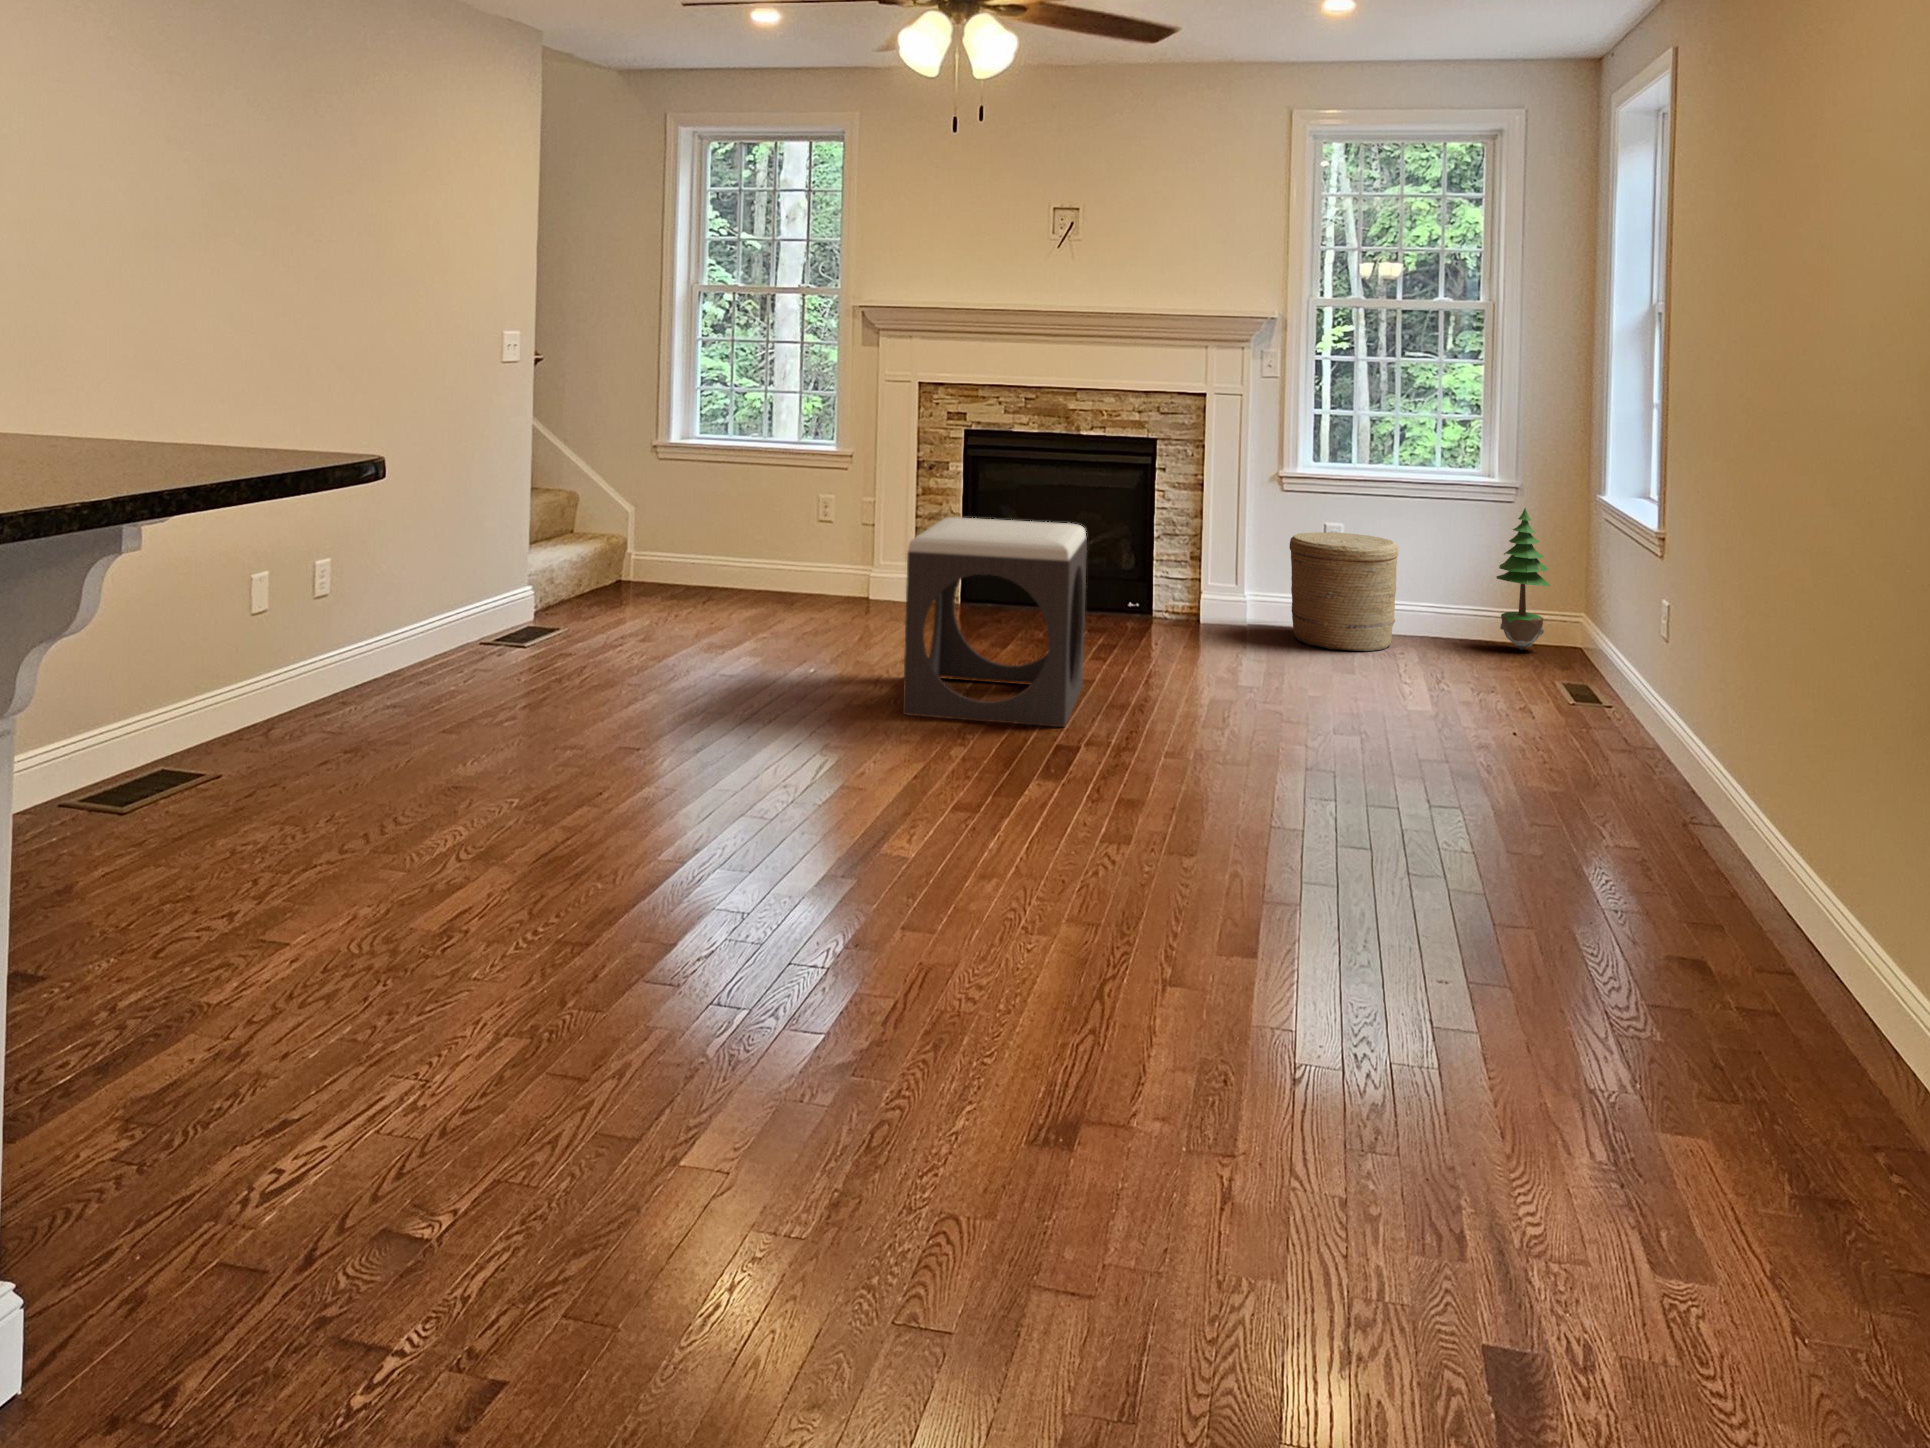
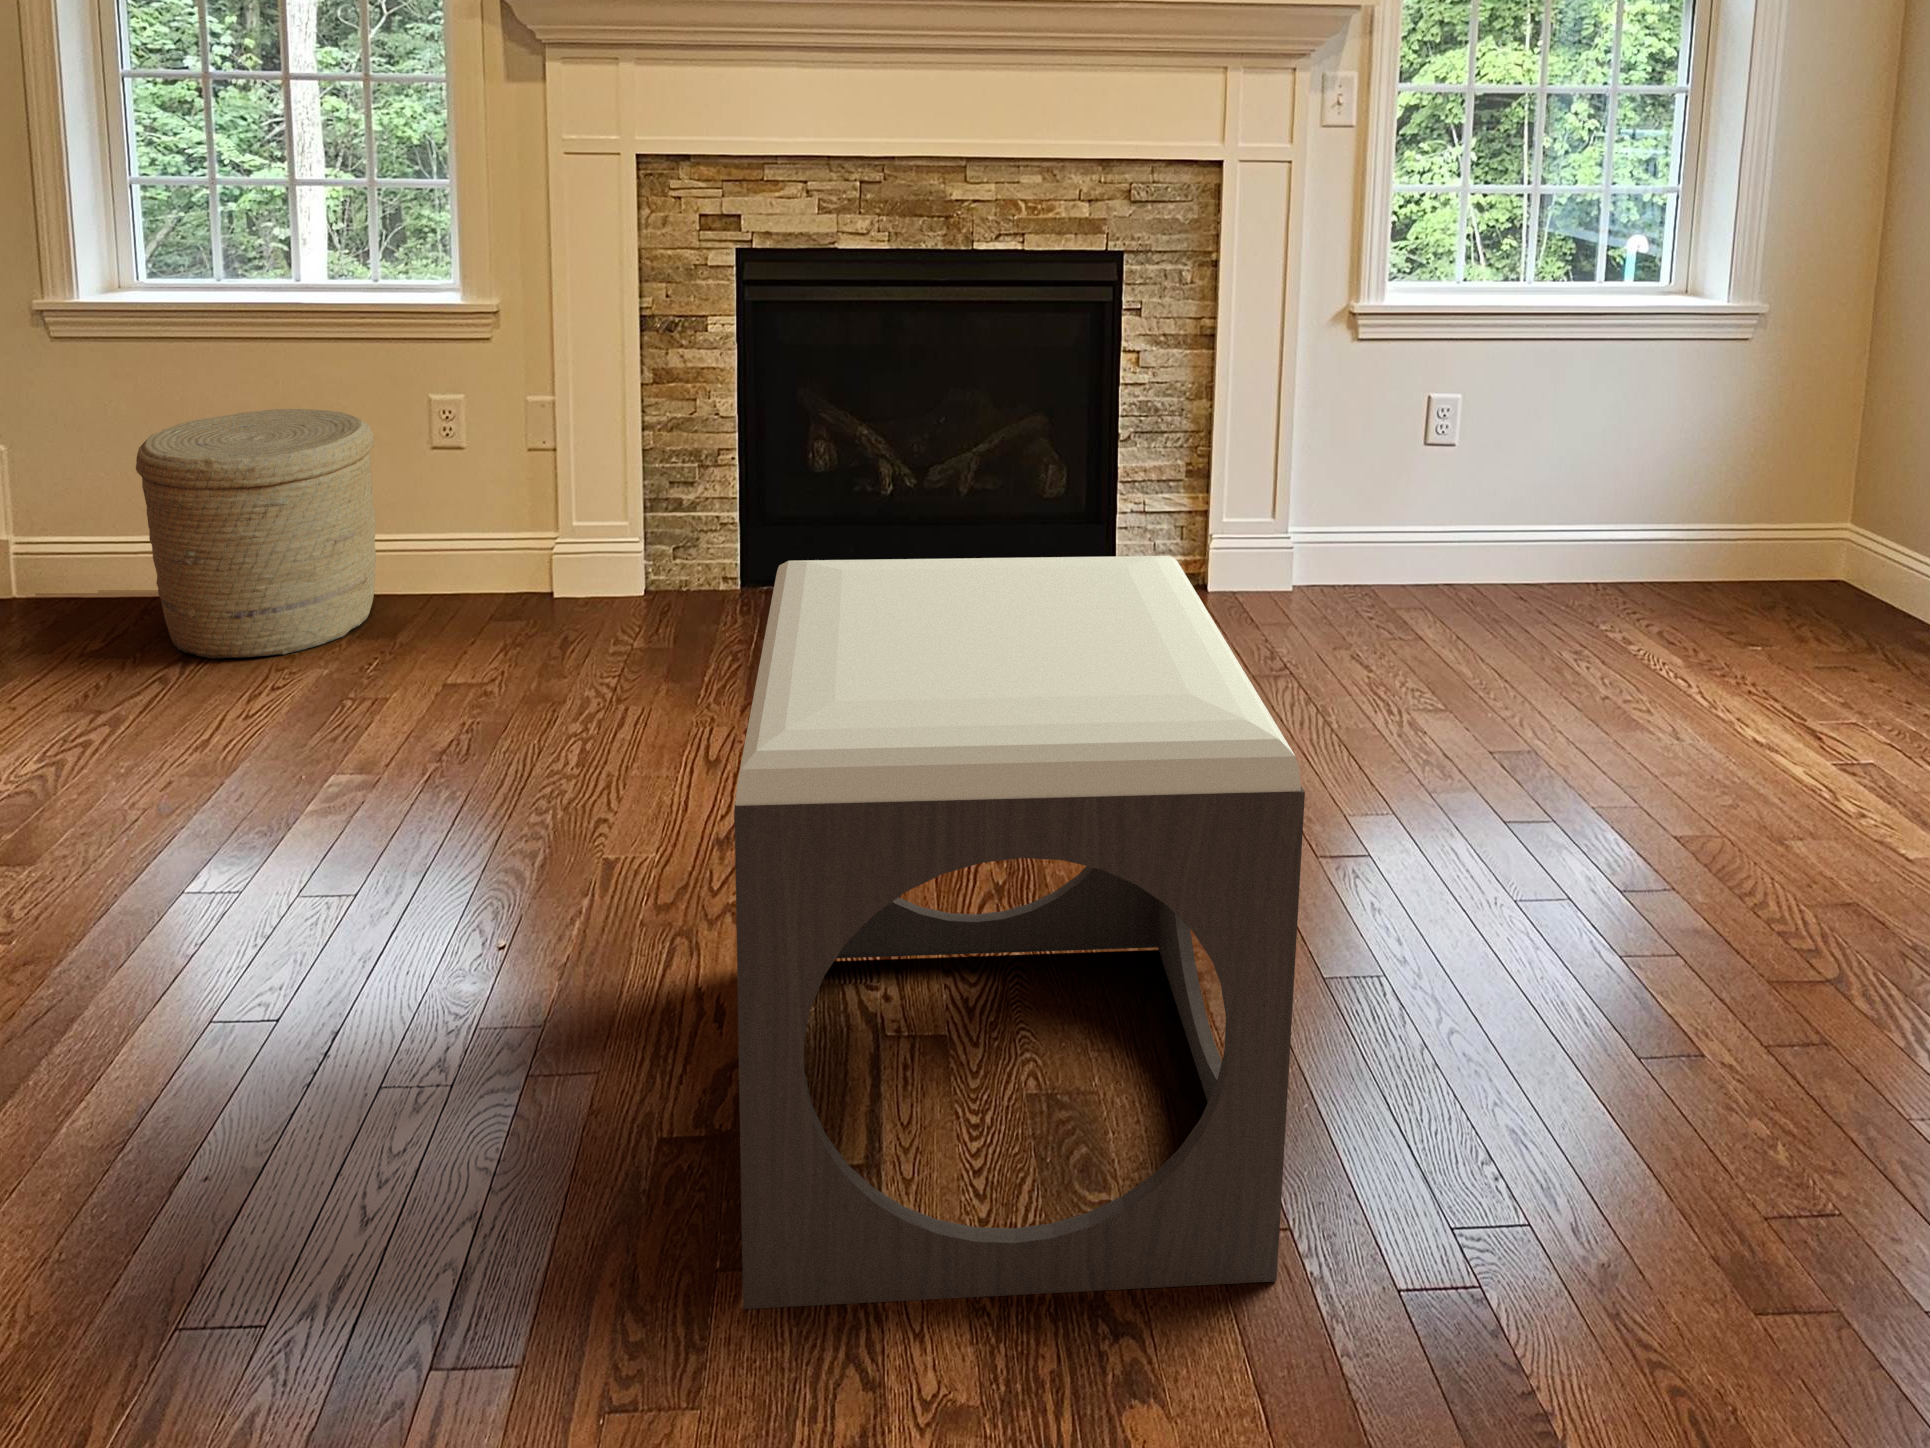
potted tree: present [1497,508,1550,650] -> none [1748,357,1855,608]
woven basket: present [1289,532,1398,651] -> present [136,409,376,659]

